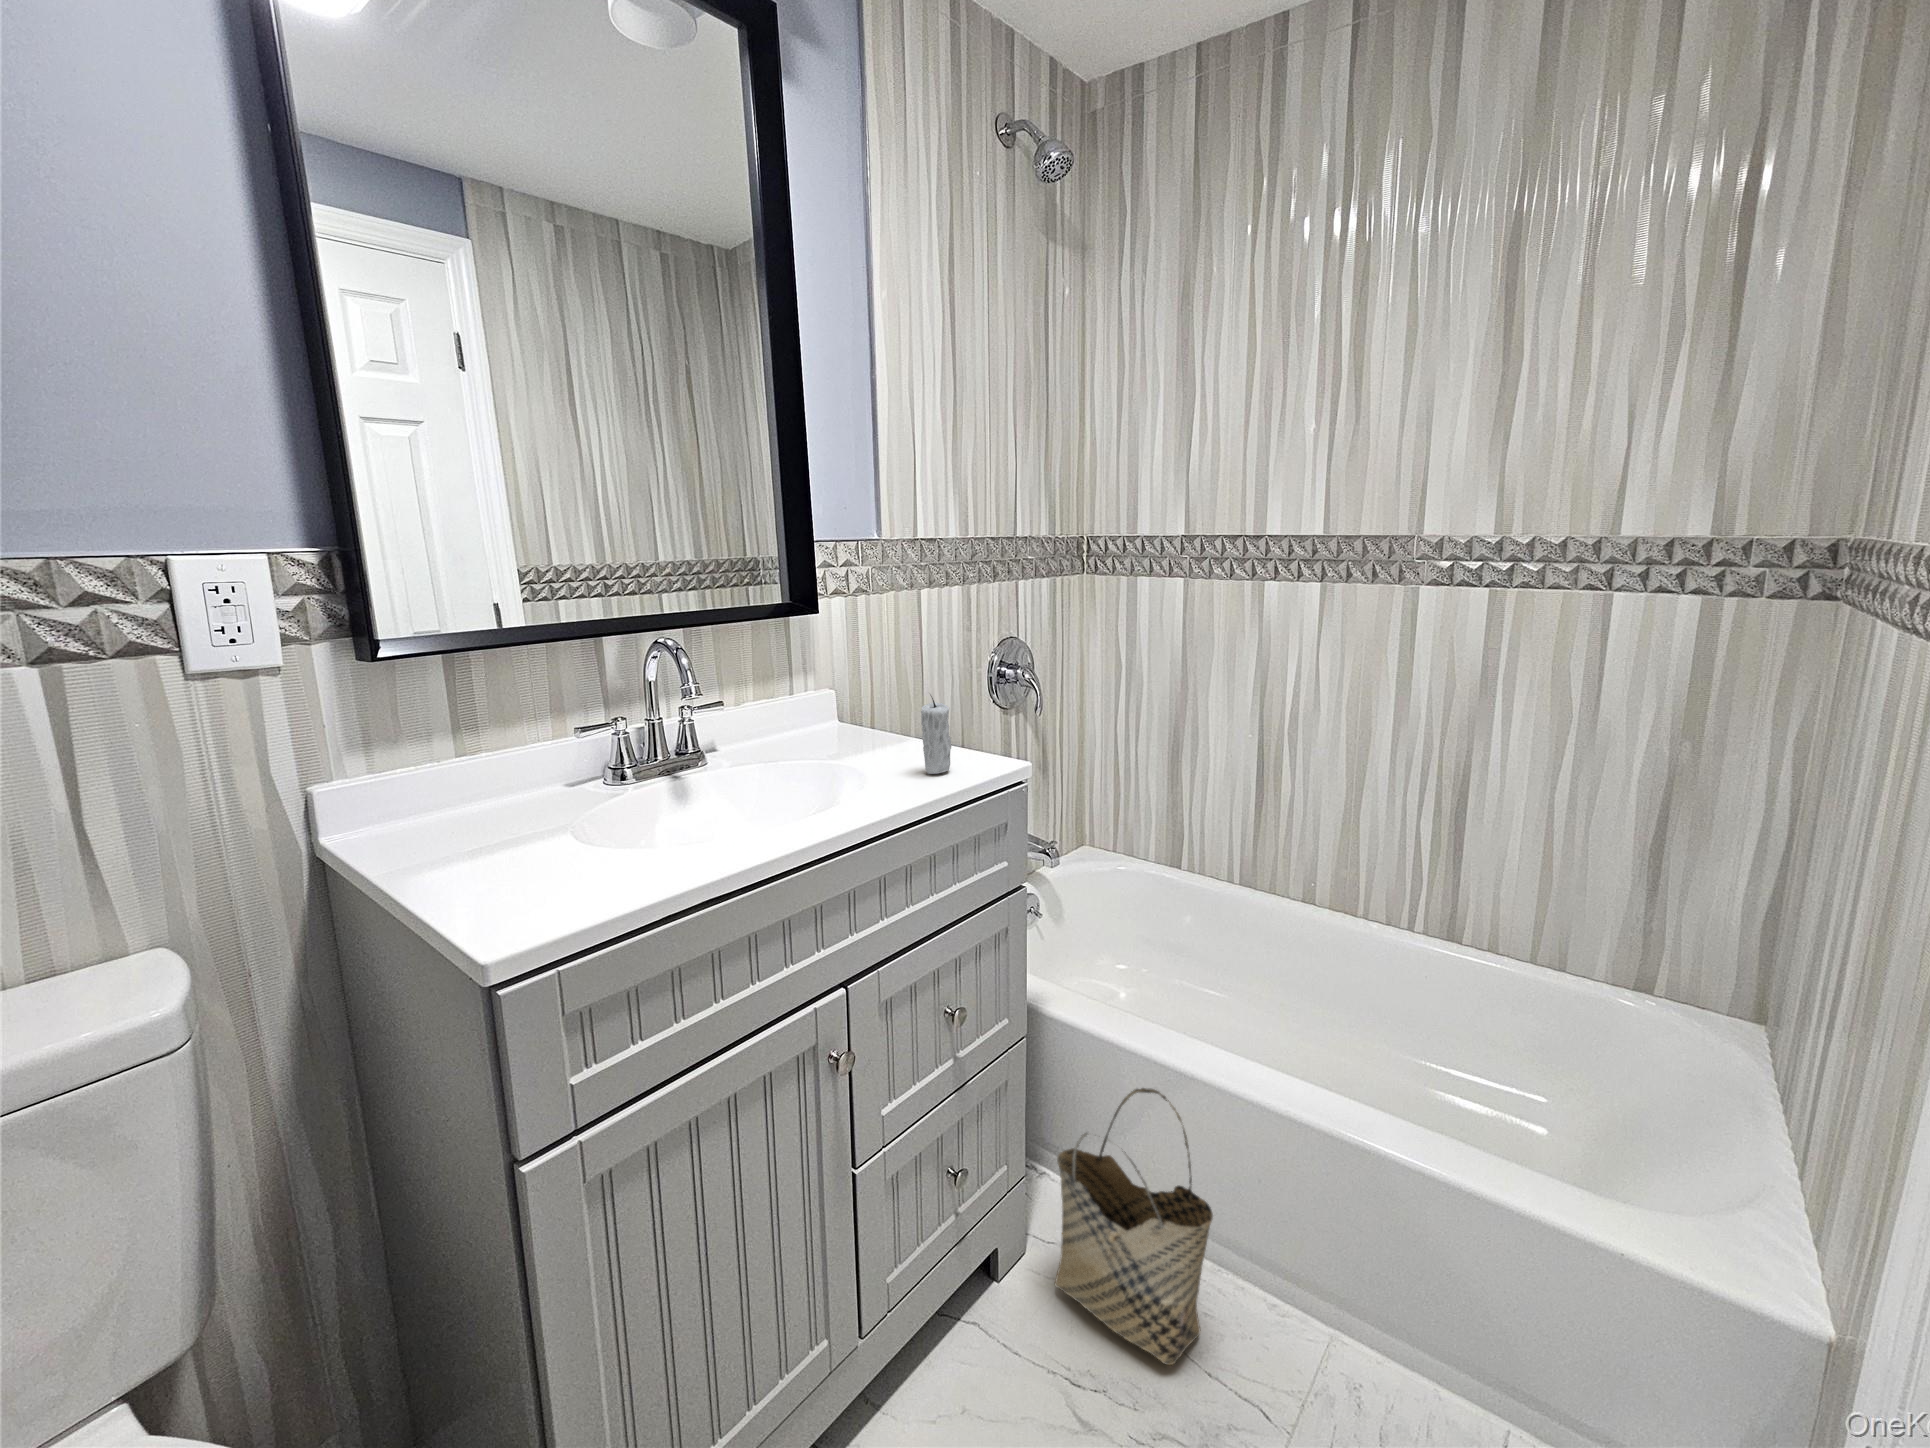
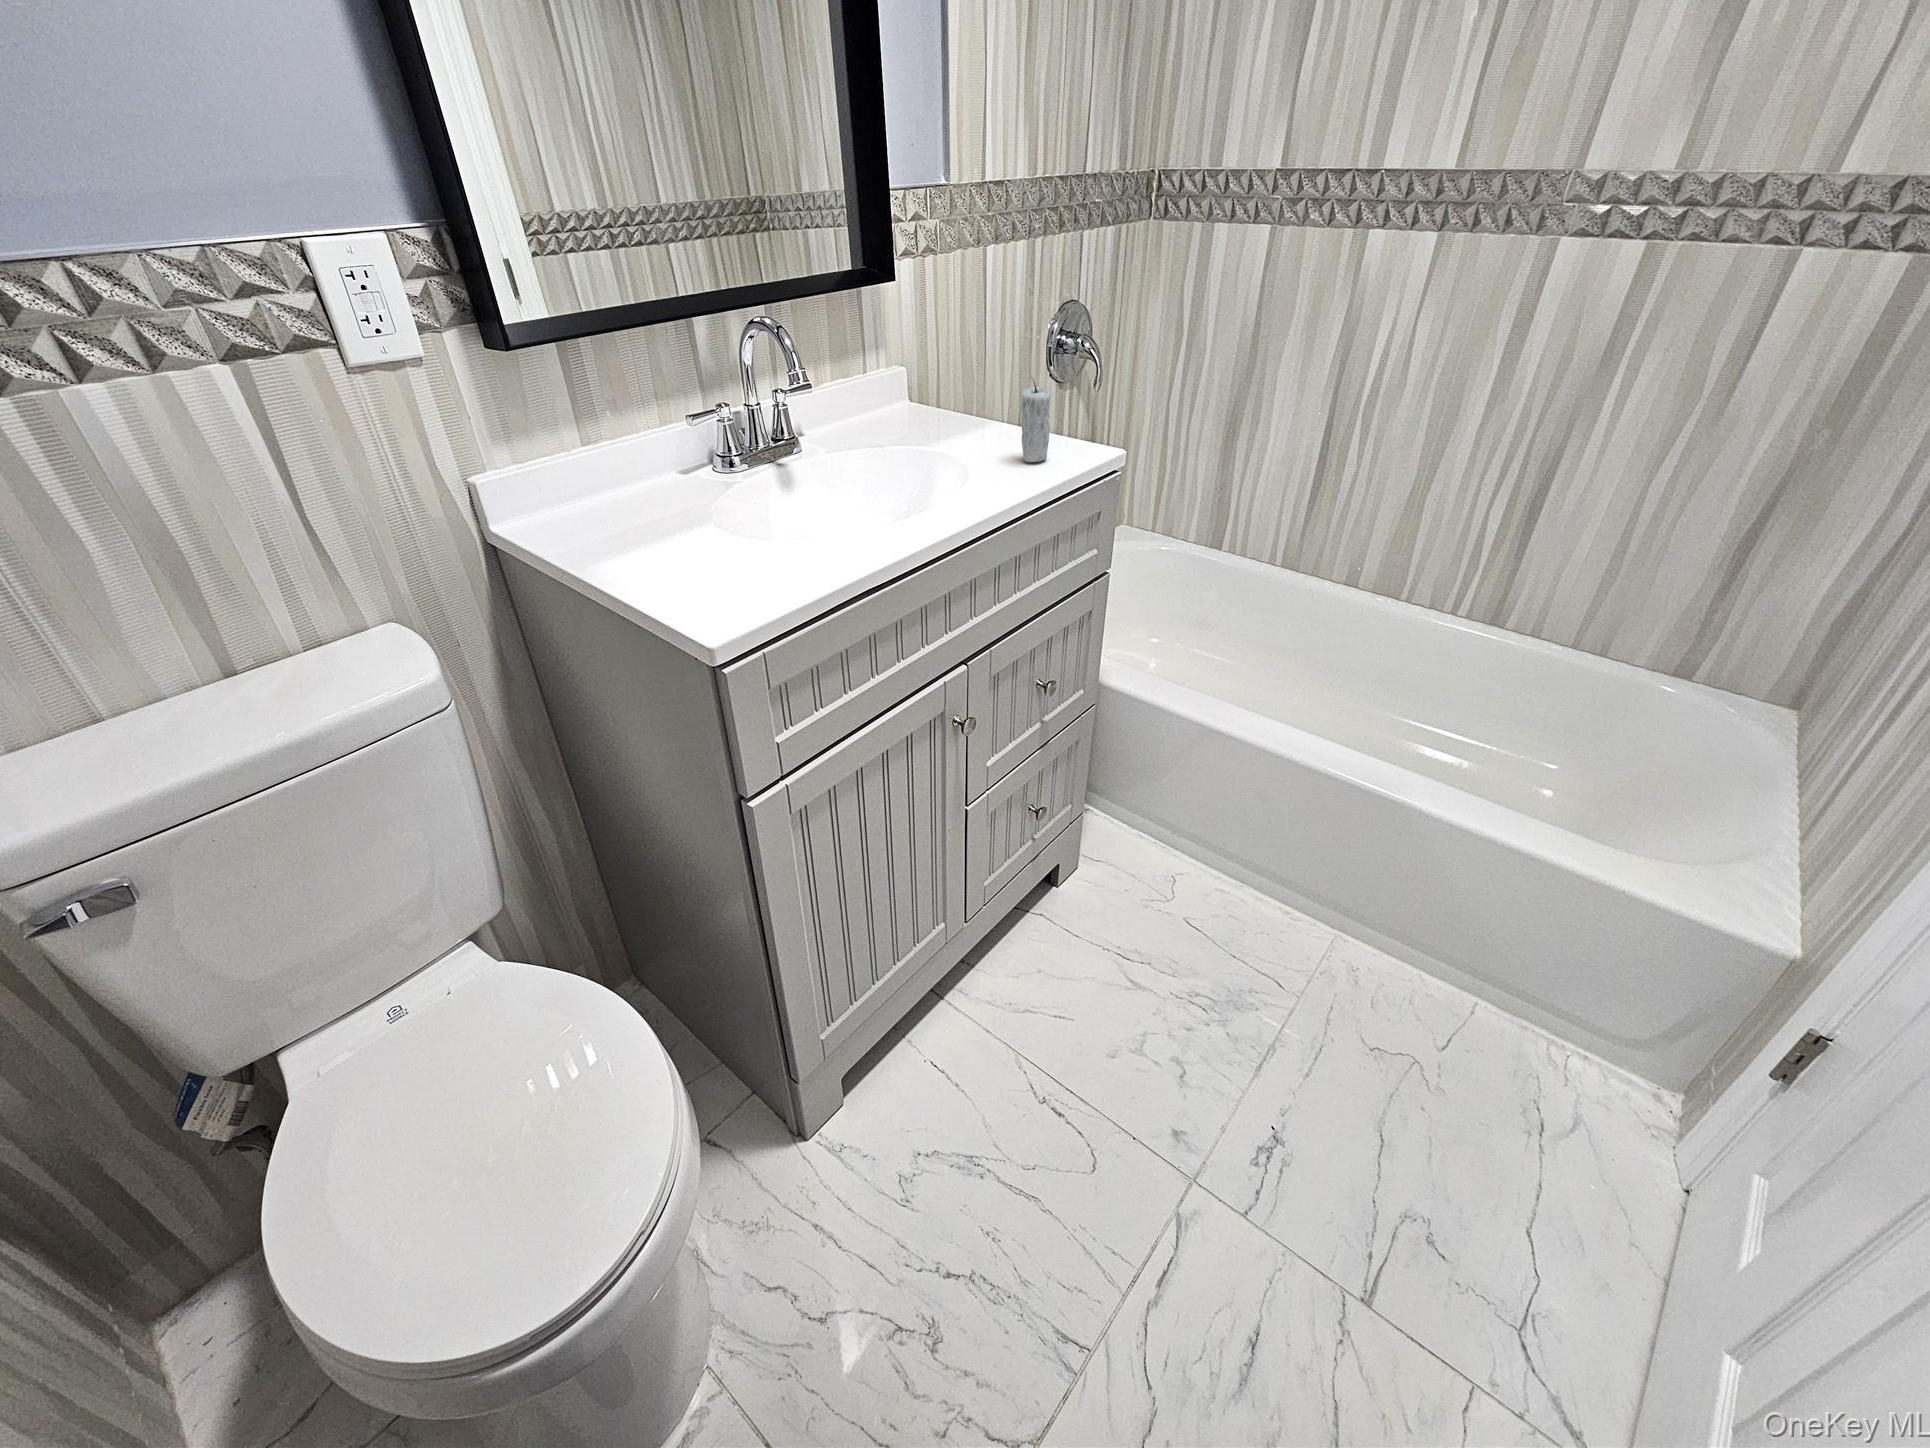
woven basket: present [1055,1088,1213,1365] -> none [1105,747,1253,948]

